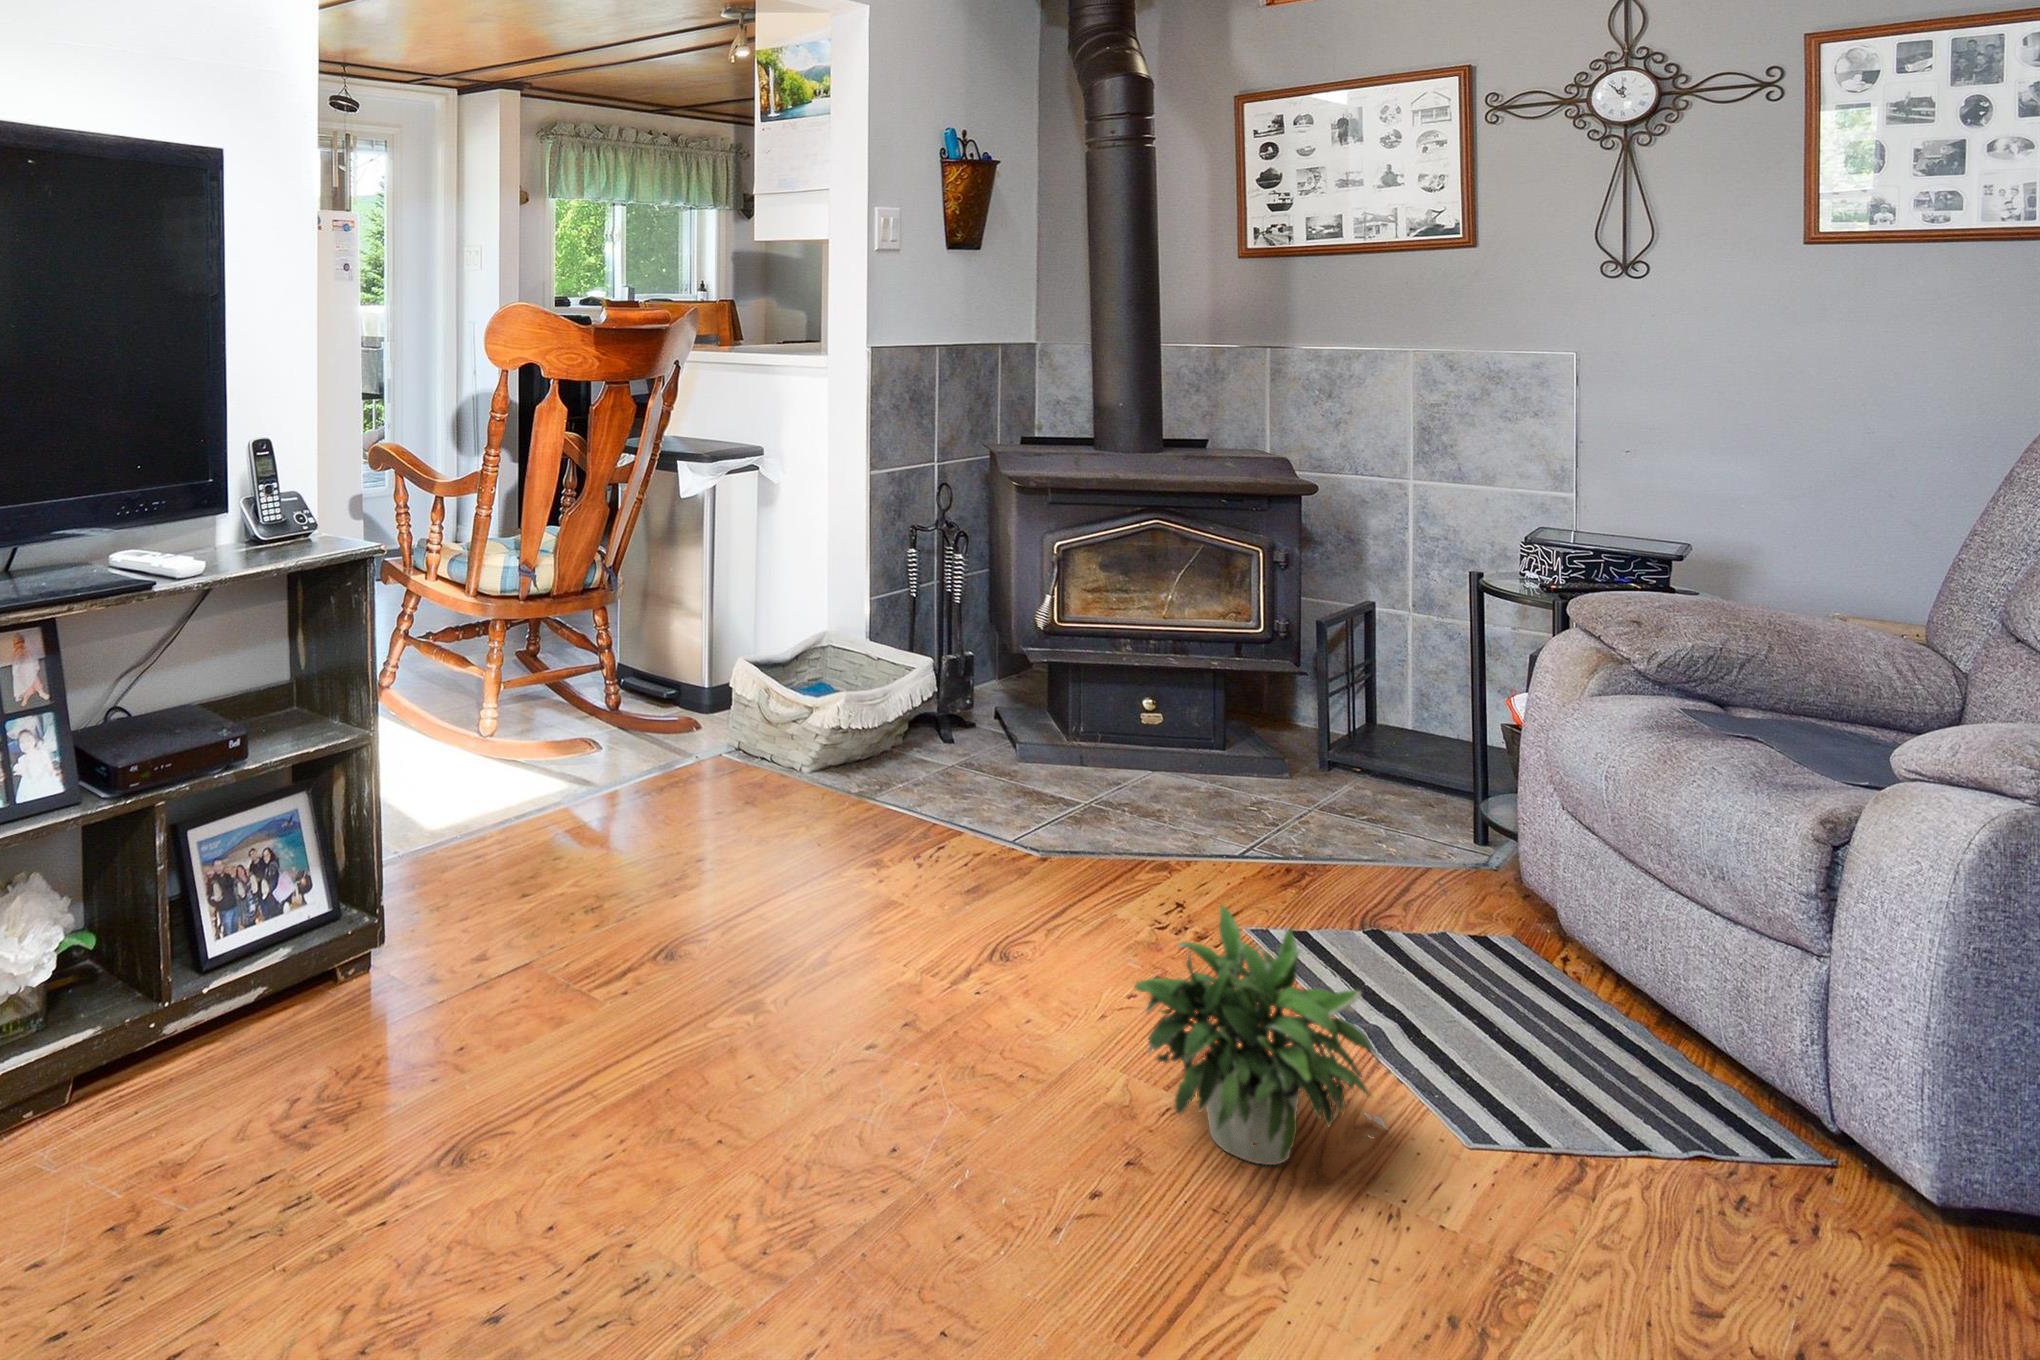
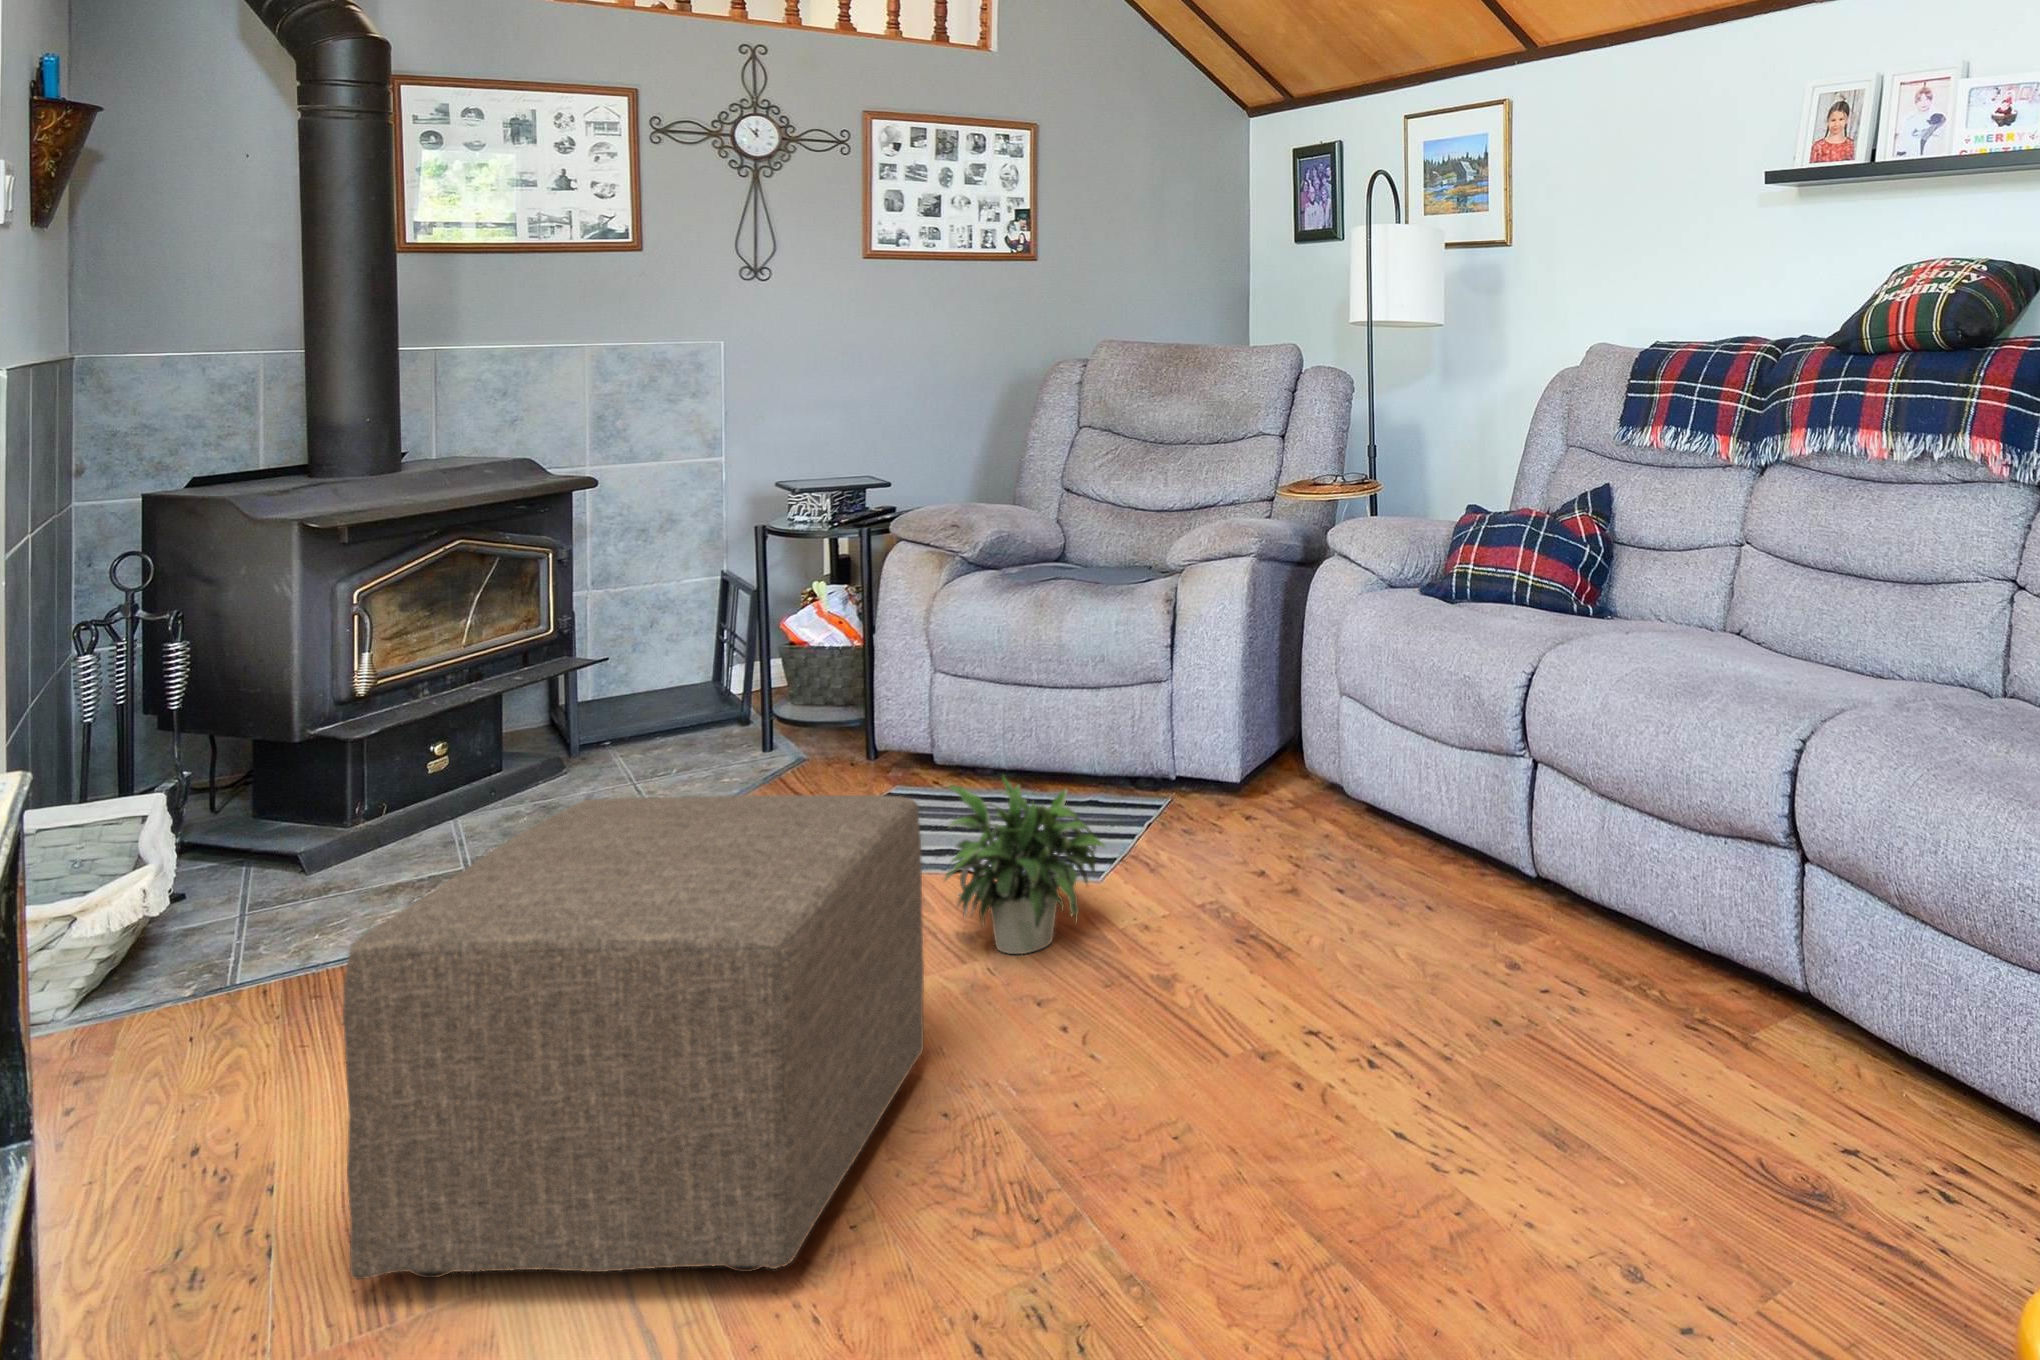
ottoman: none [546,734,938,1142] -> present [343,795,924,1279]

